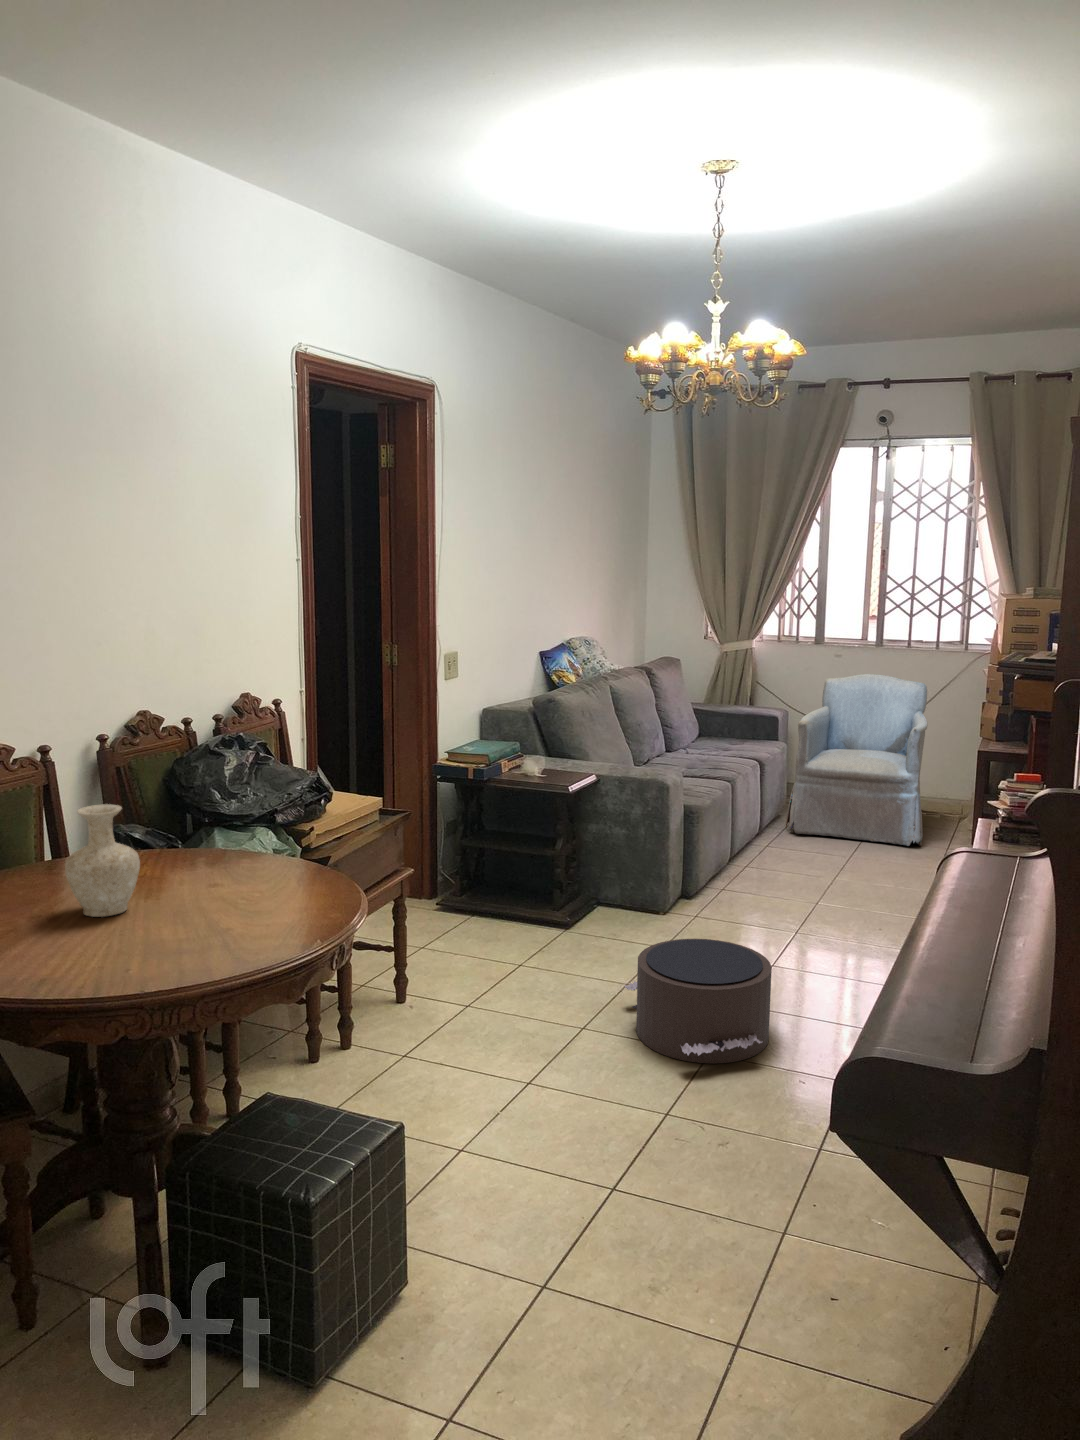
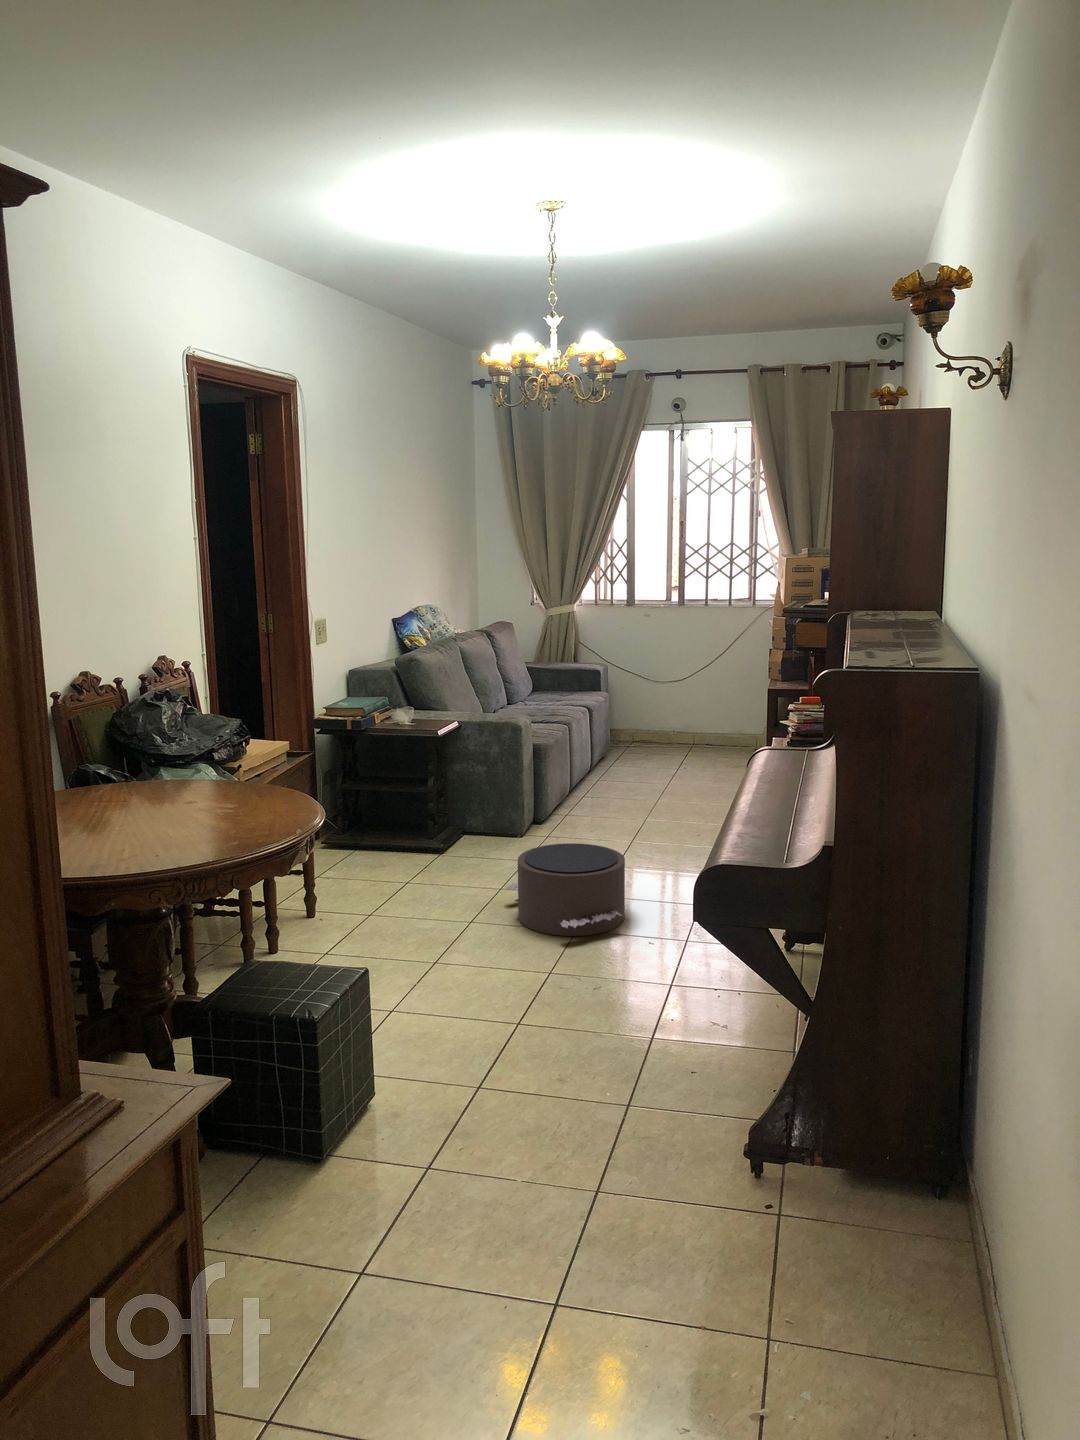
armchair: present [786,674,928,846] -> none [612,630,726,774]
vase: present [65,804,140,917] -> none [88,738,148,827]

